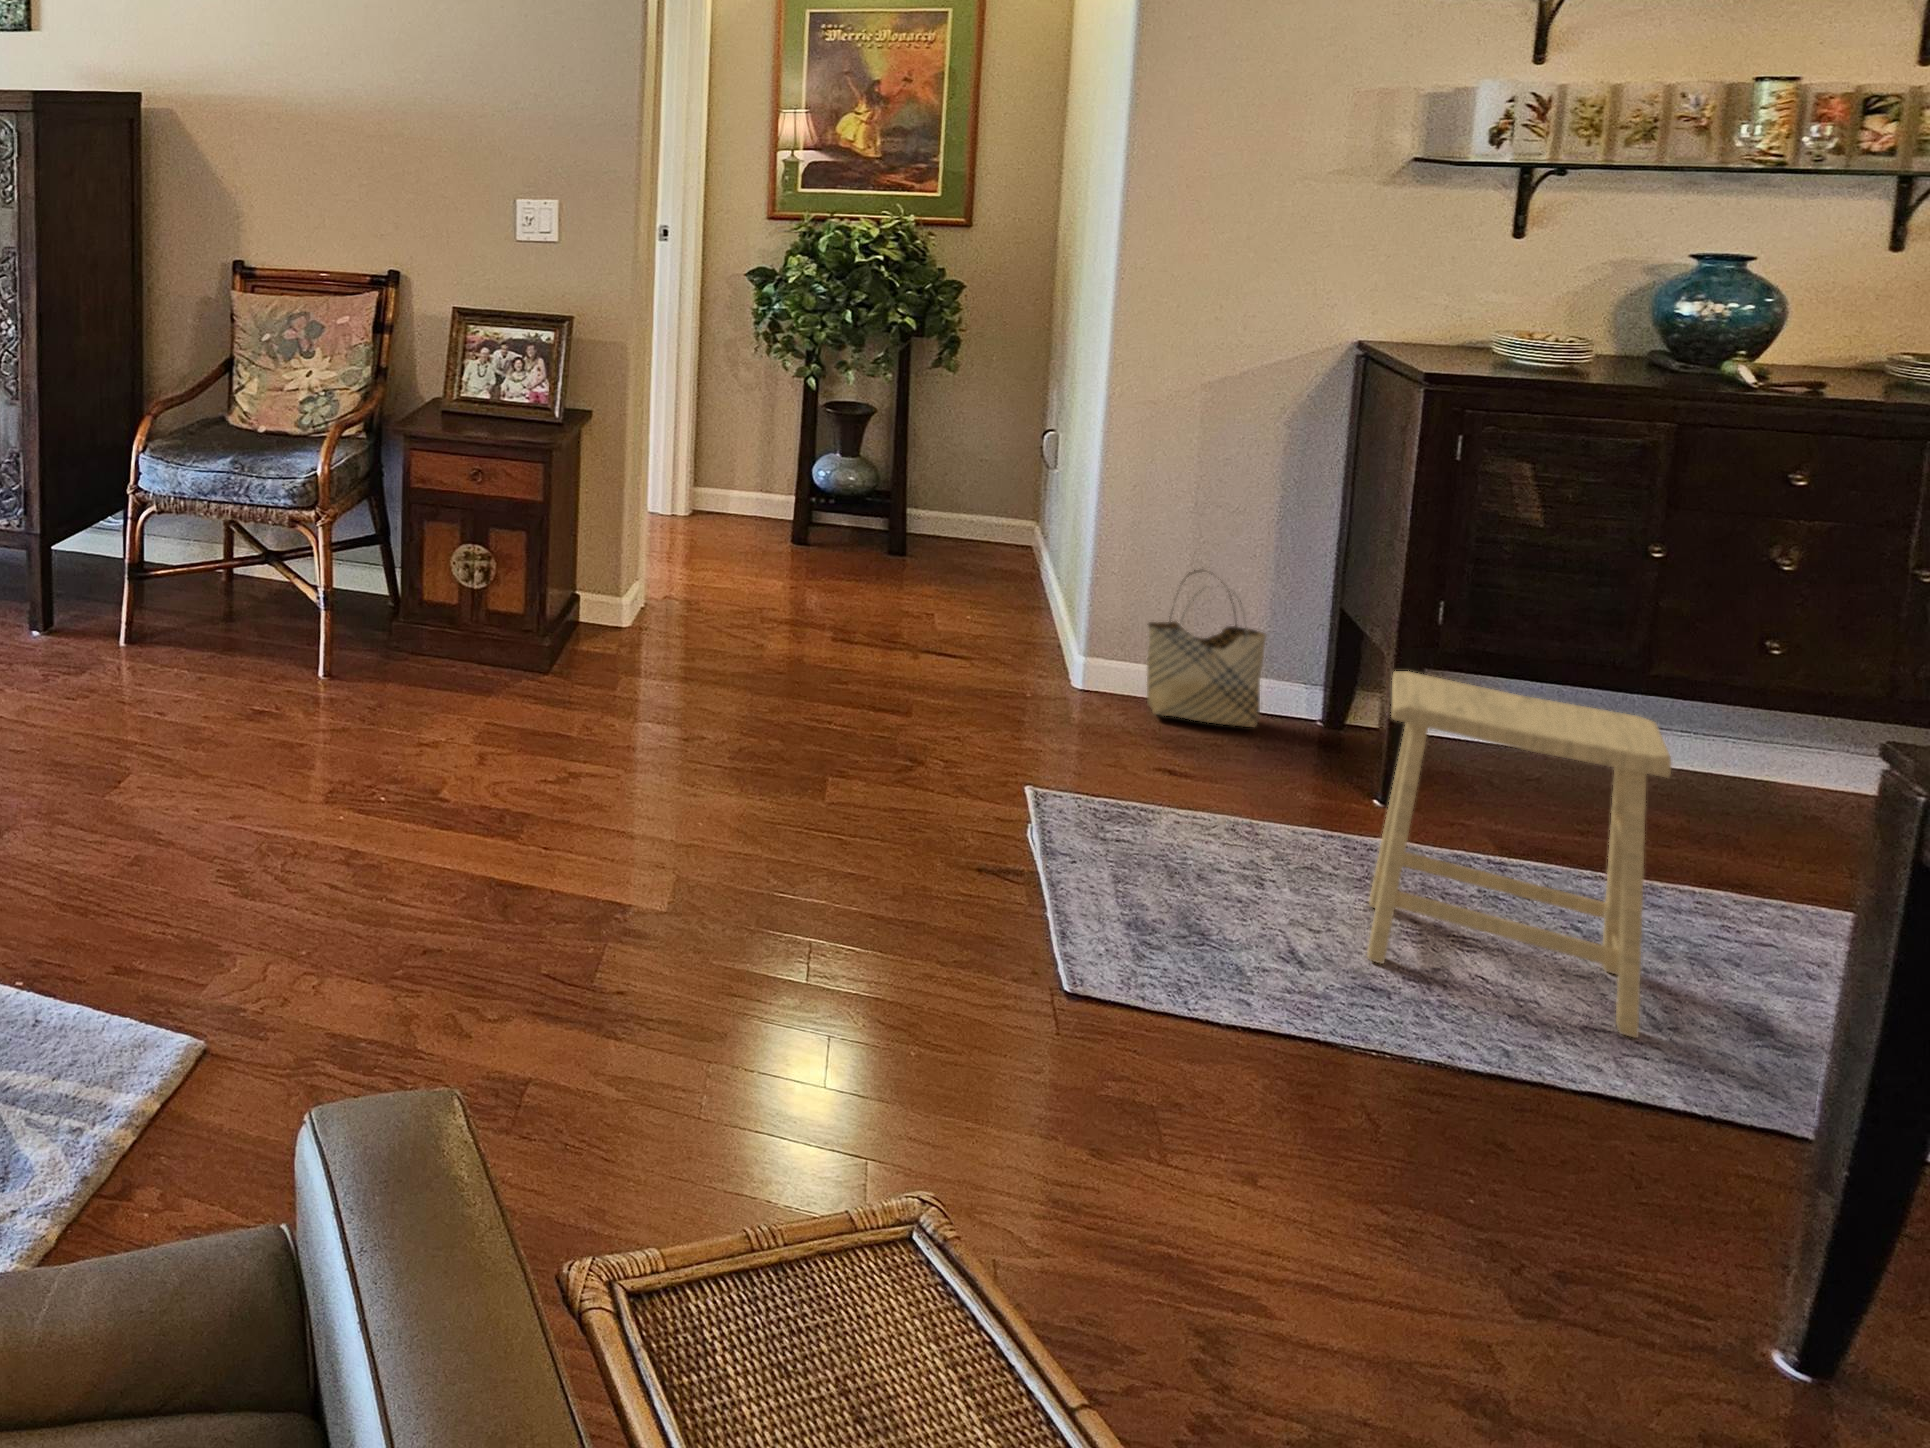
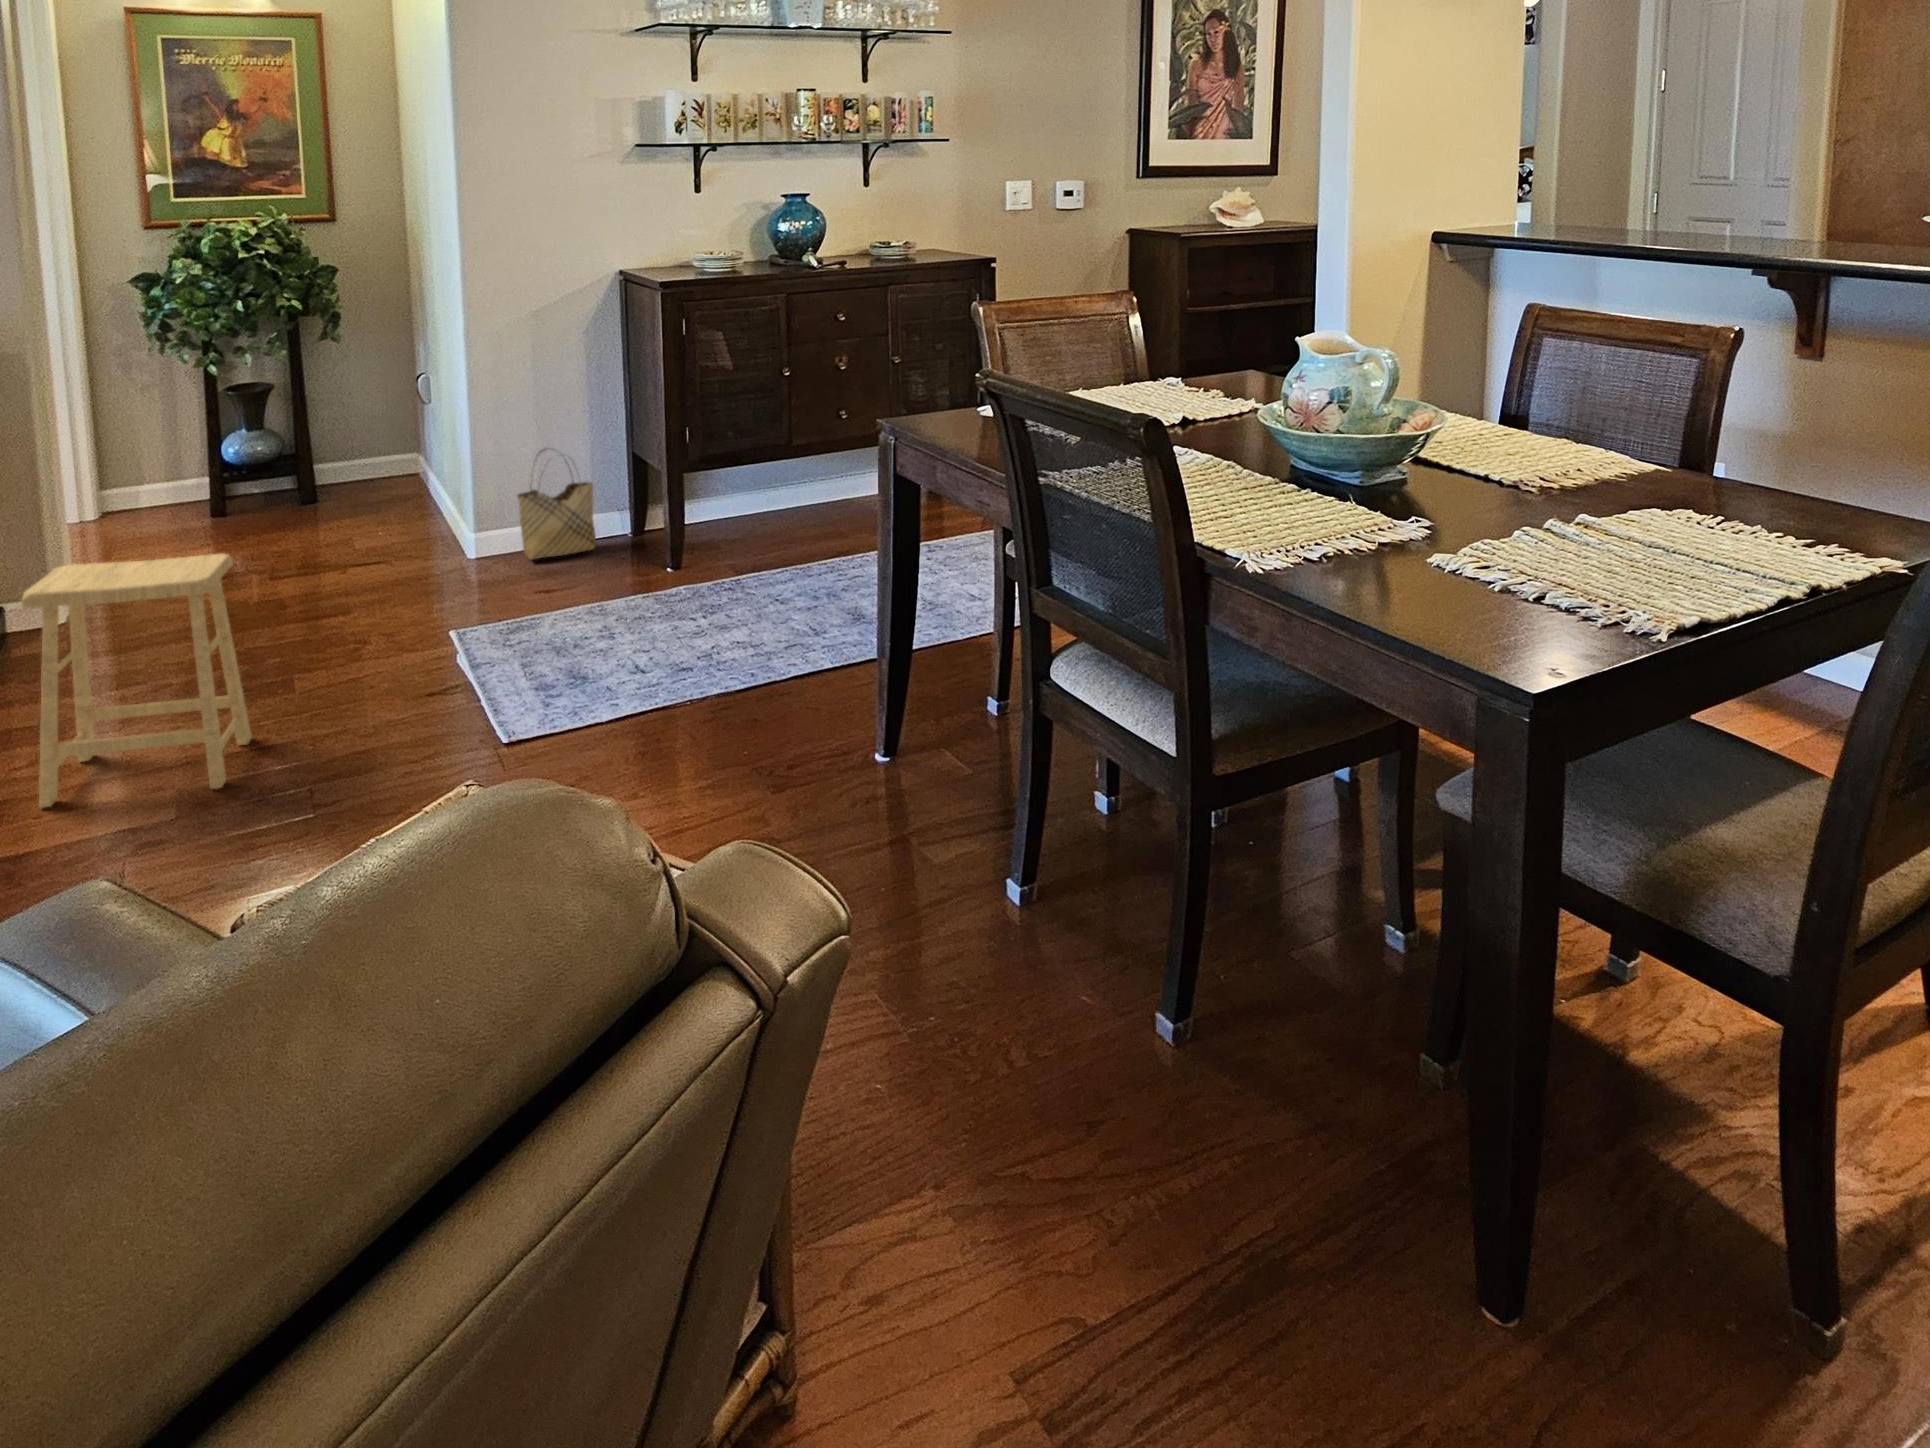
footstool: present [1367,671,1671,1038] -> present [21,554,252,807]

